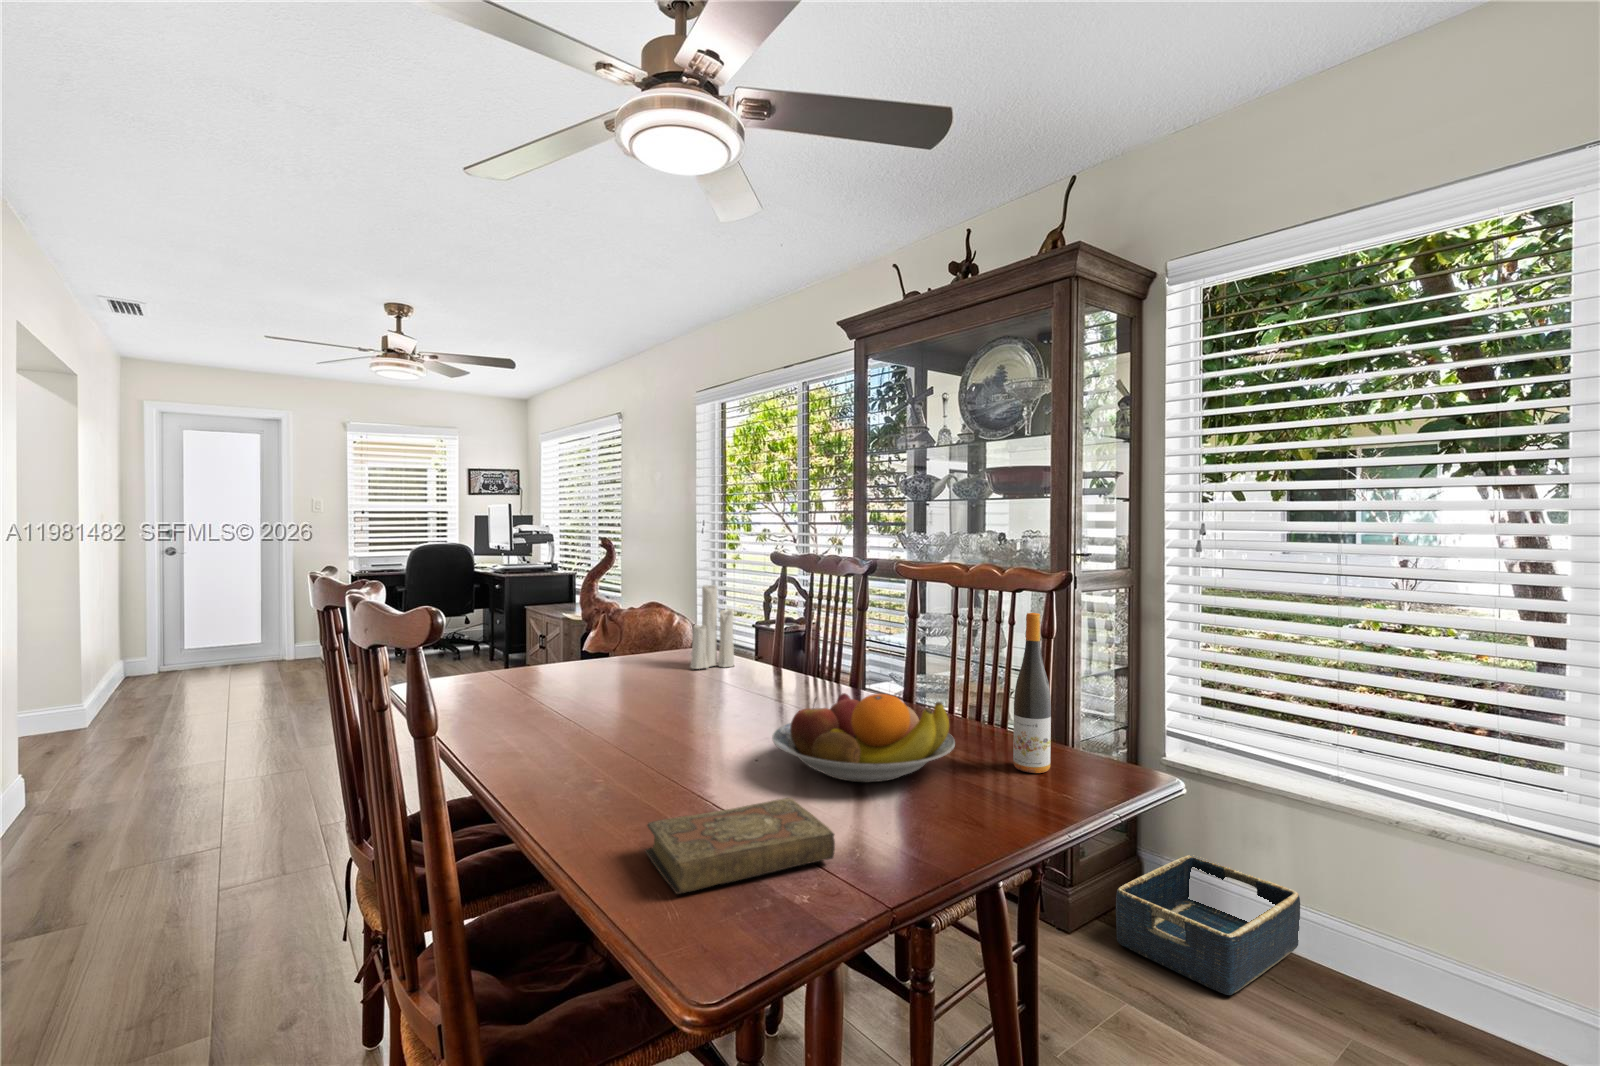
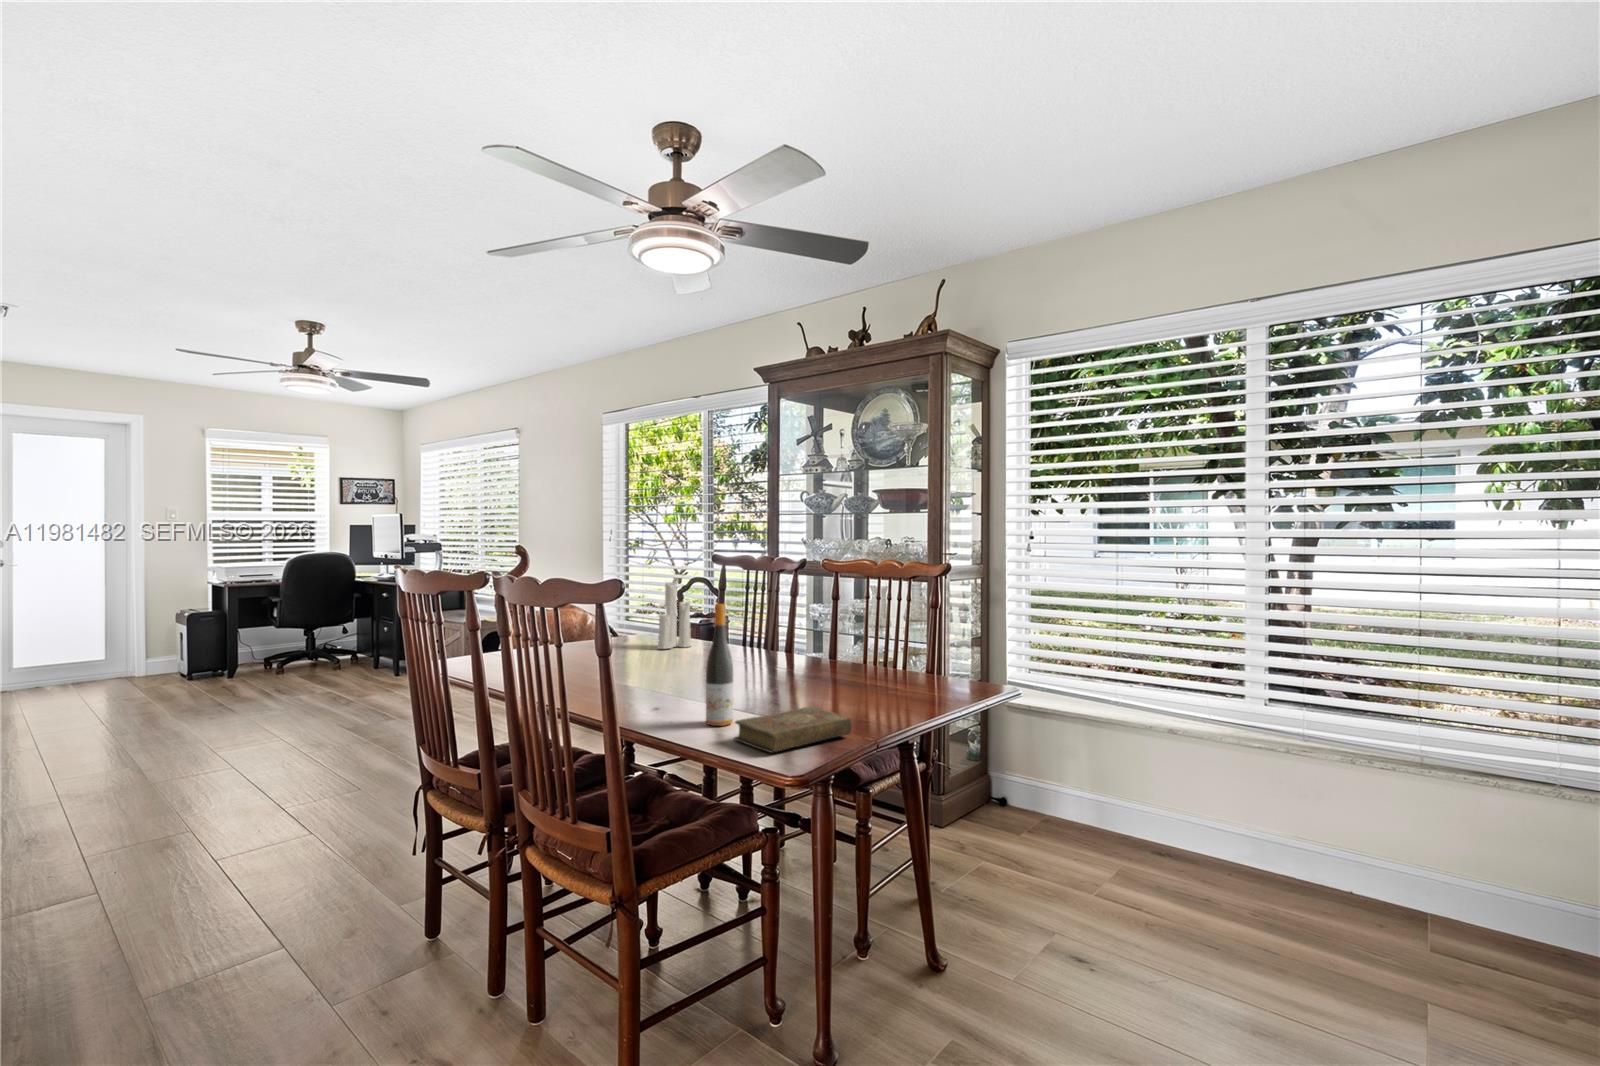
wine bottle: present [1013,613,1051,773] -> present [706,604,733,726]
fruit bowl: present [772,693,955,782] -> none [775,646,896,703]
basket: present [1116,855,1300,995] -> none [978,772,1097,855]

